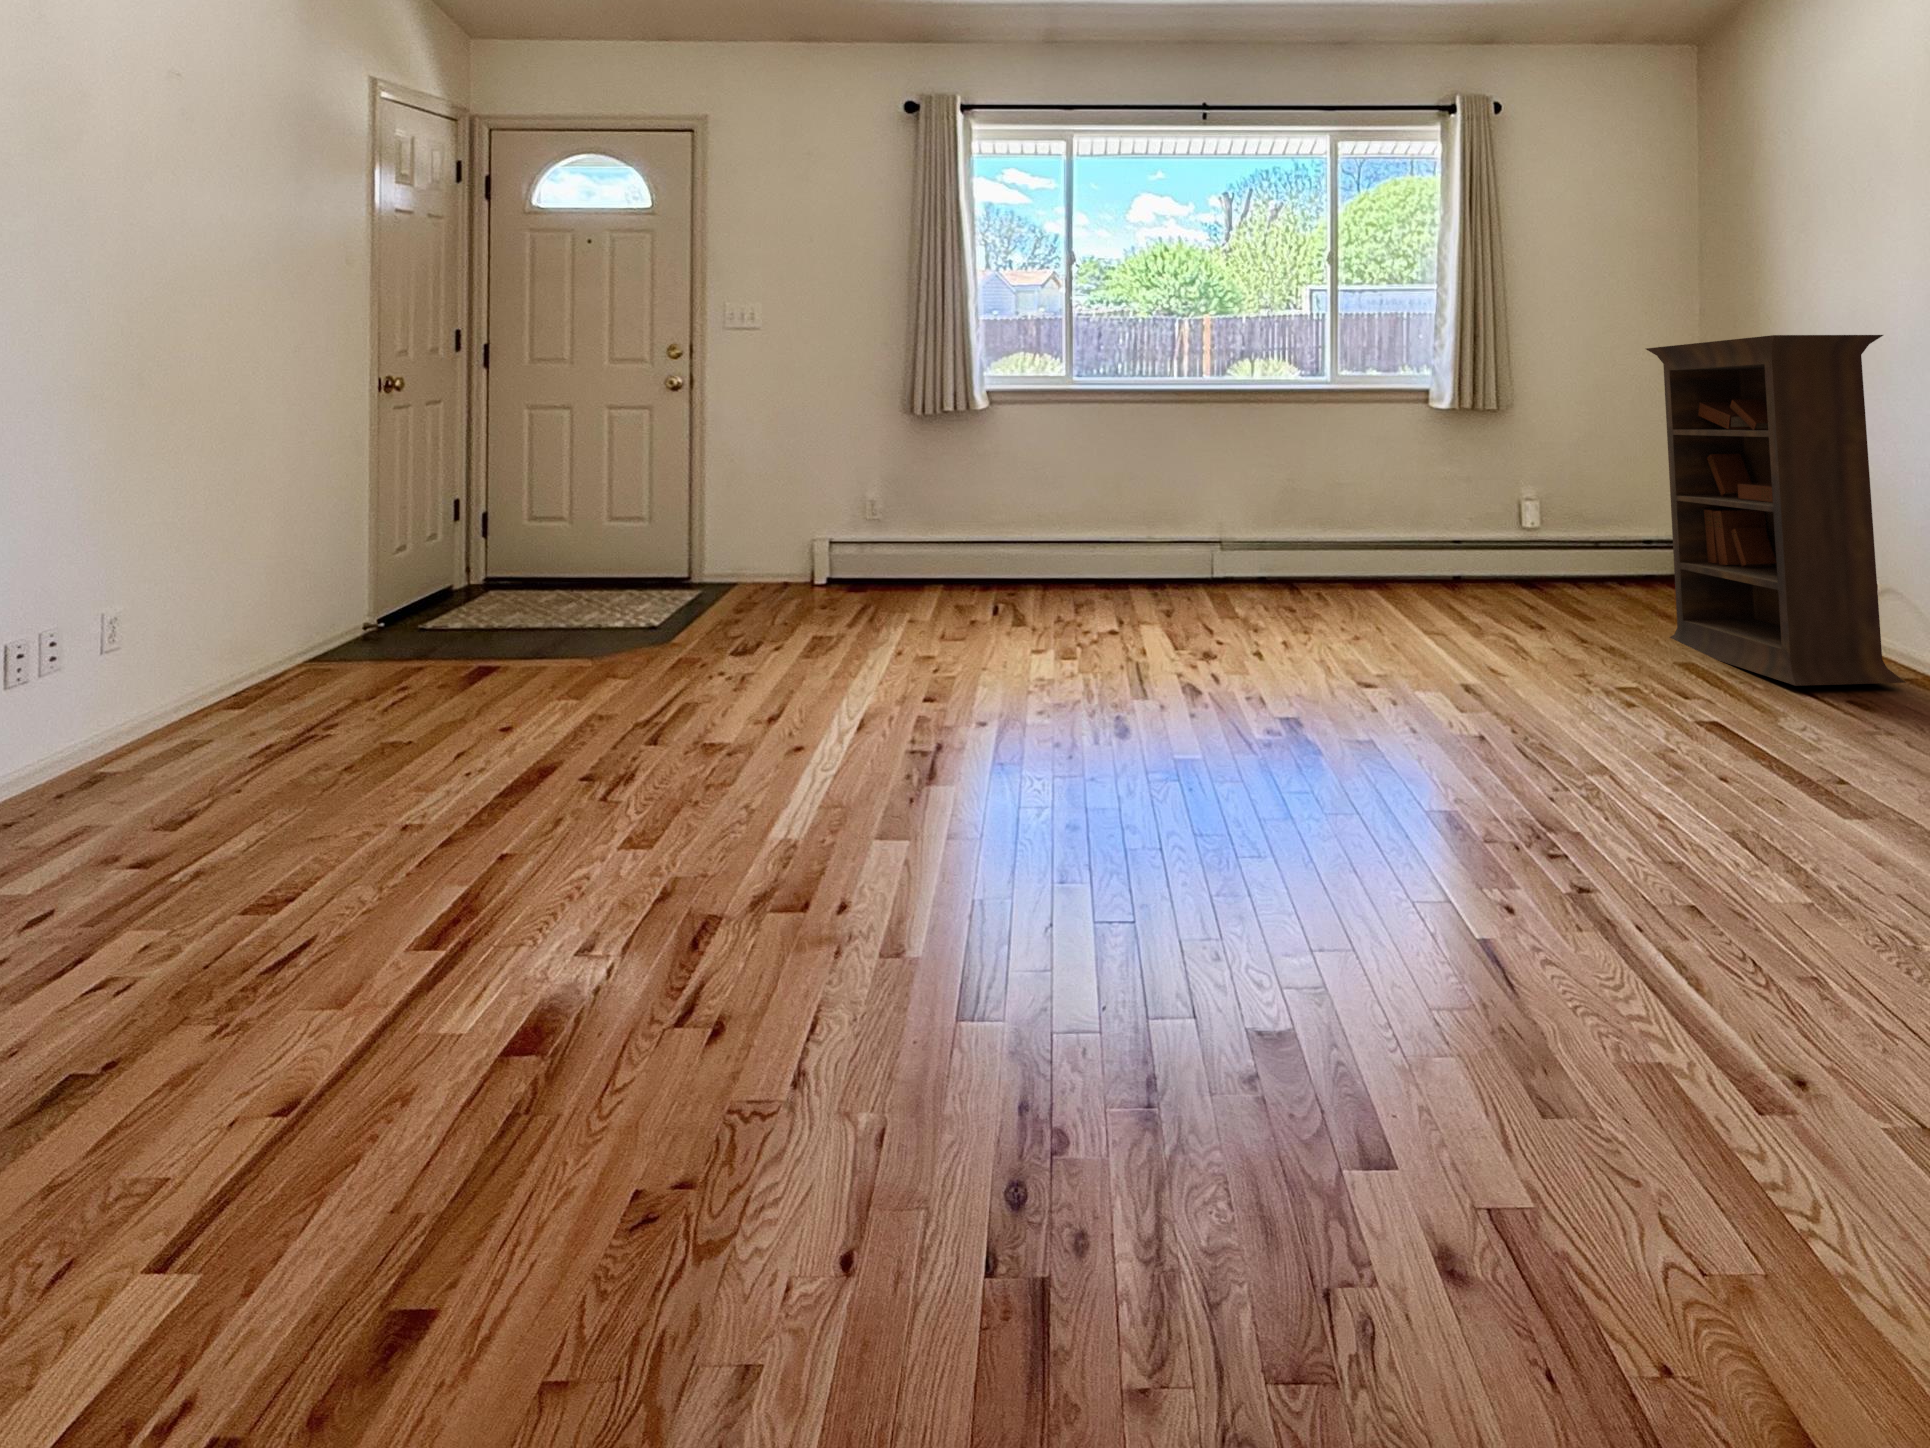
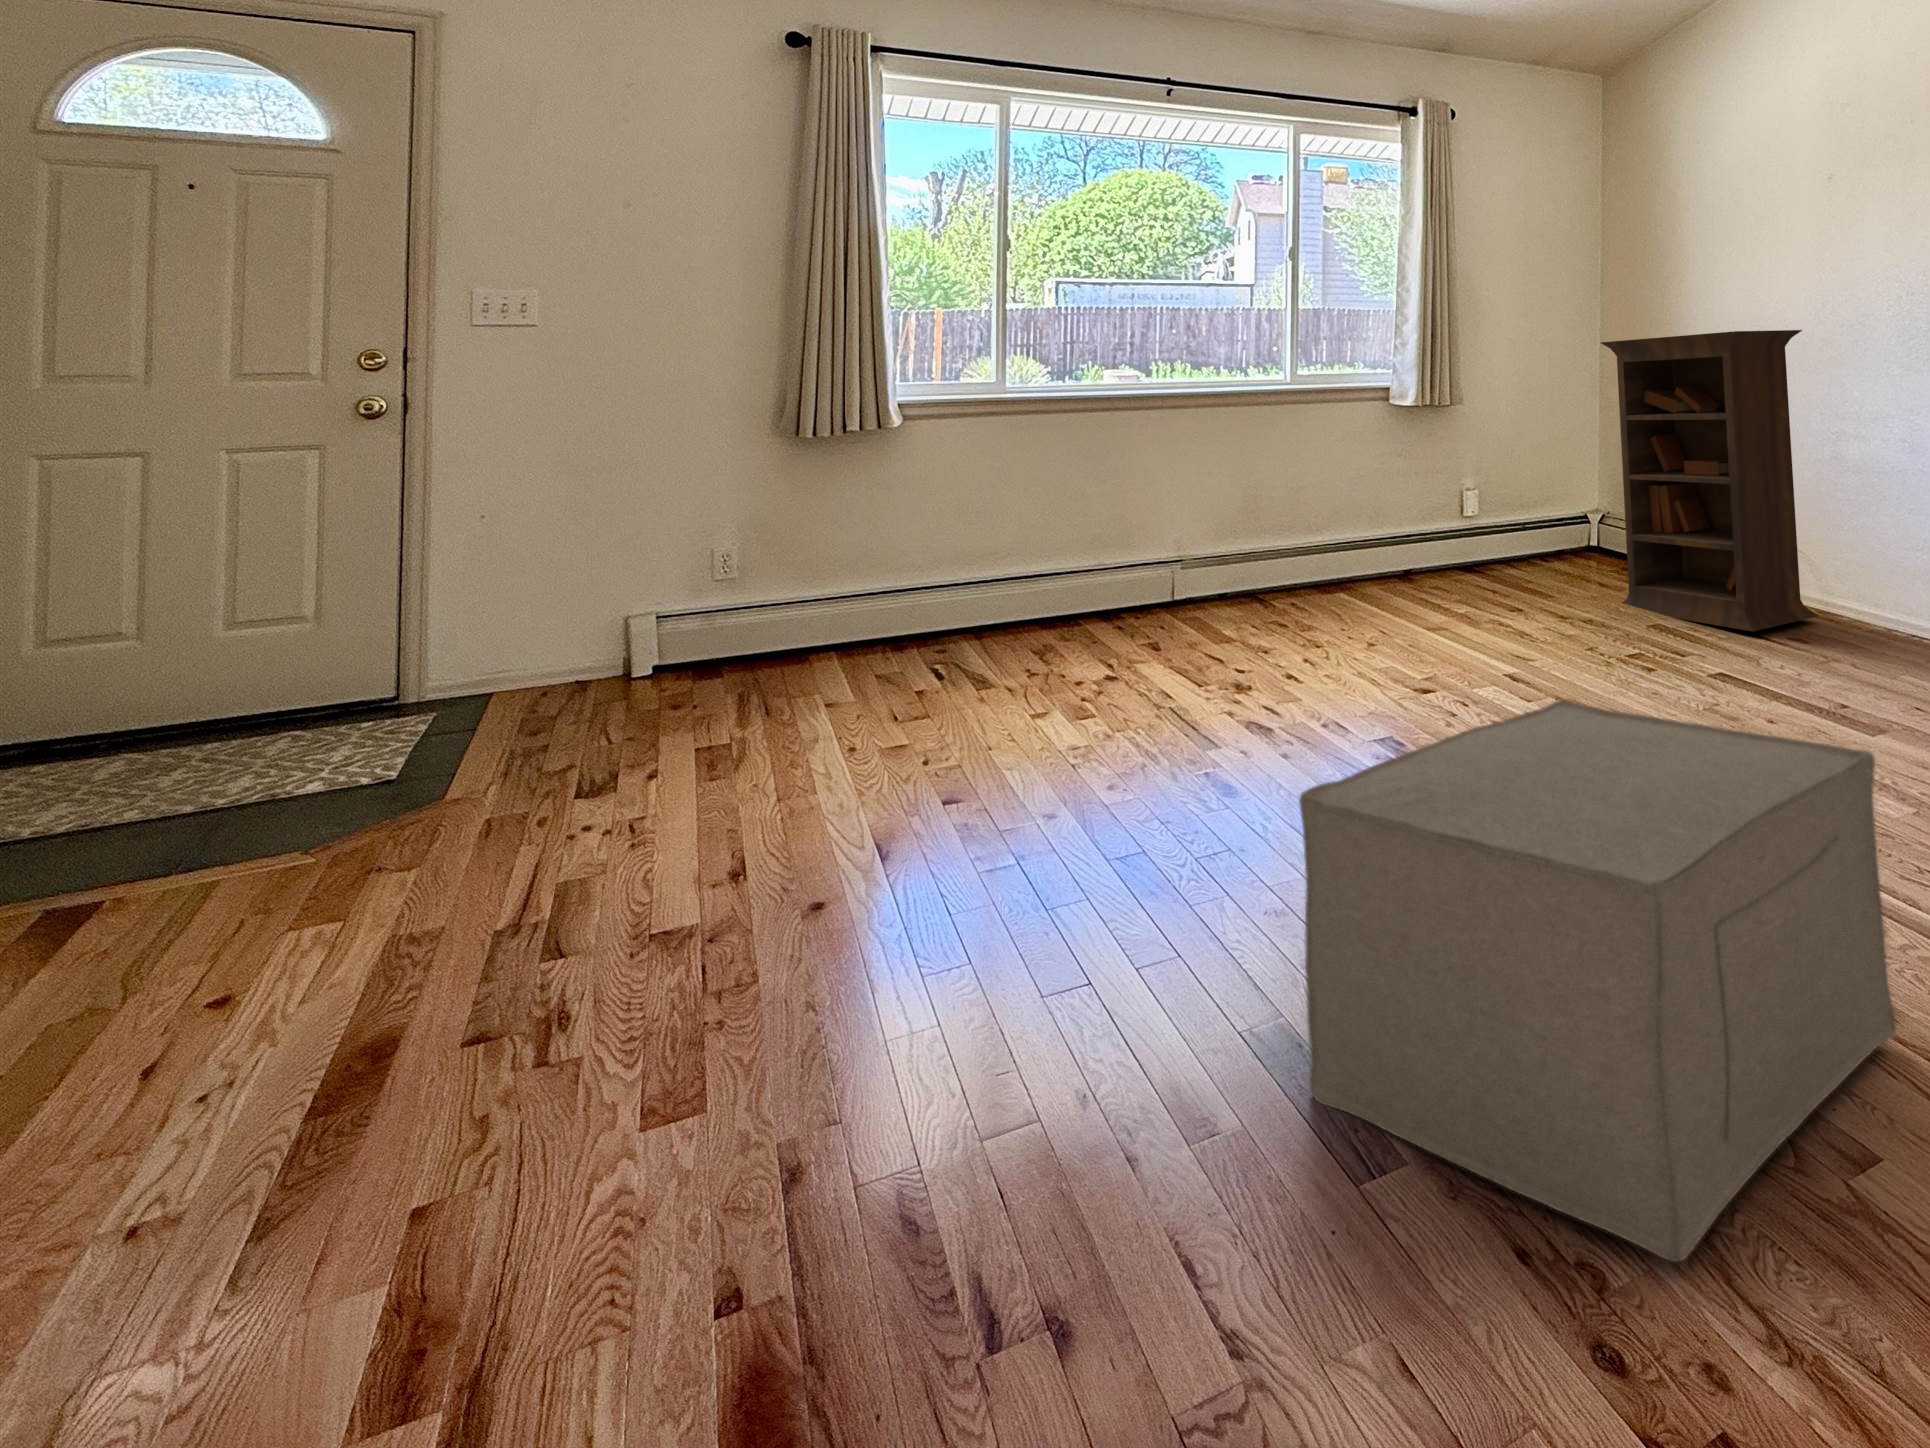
ottoman: none [985,678,1528,1157] -> present [1299,699,1896,1262]

